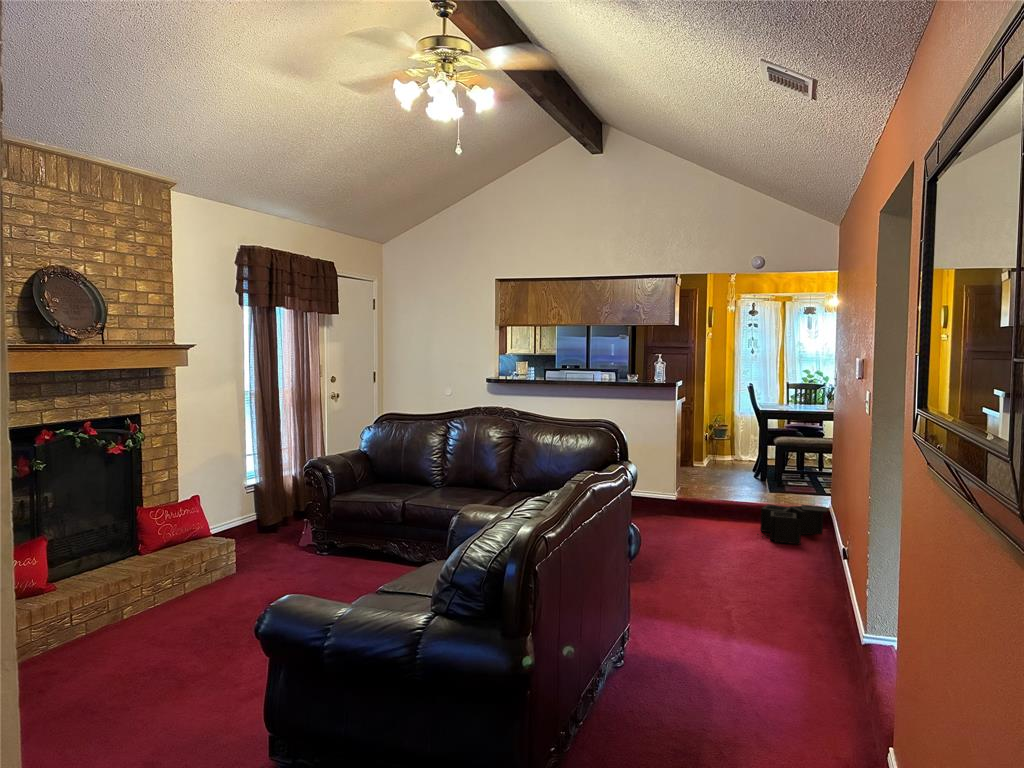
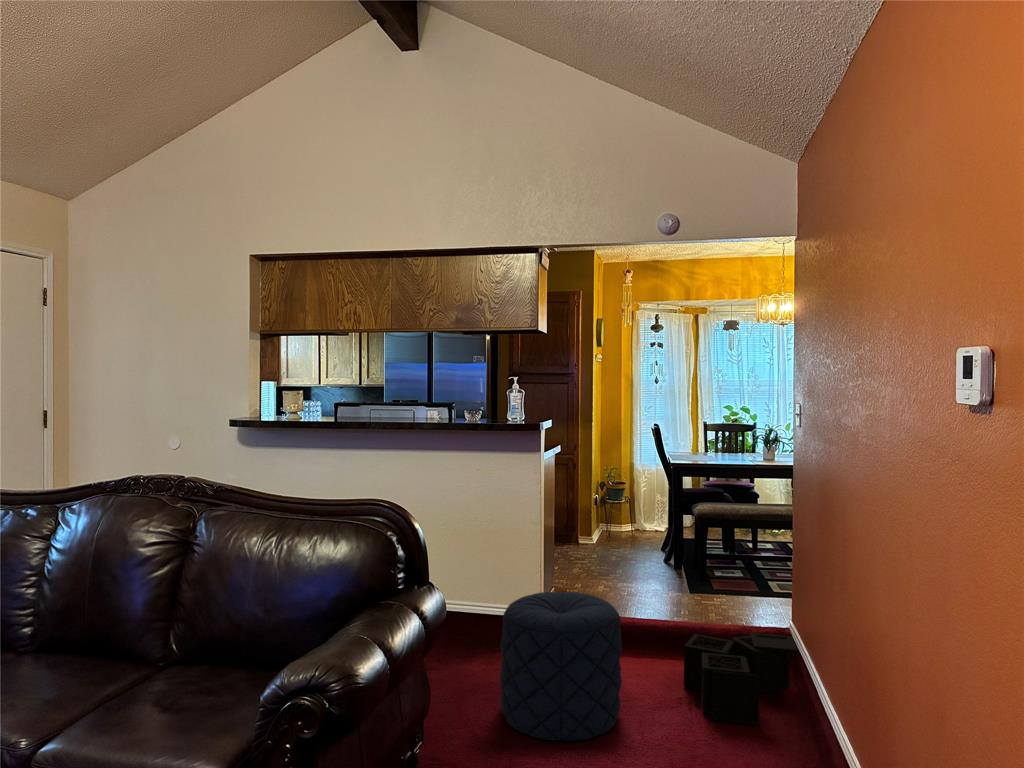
pouf: none [659,475,725,546] -> present [500,592,622,741]

